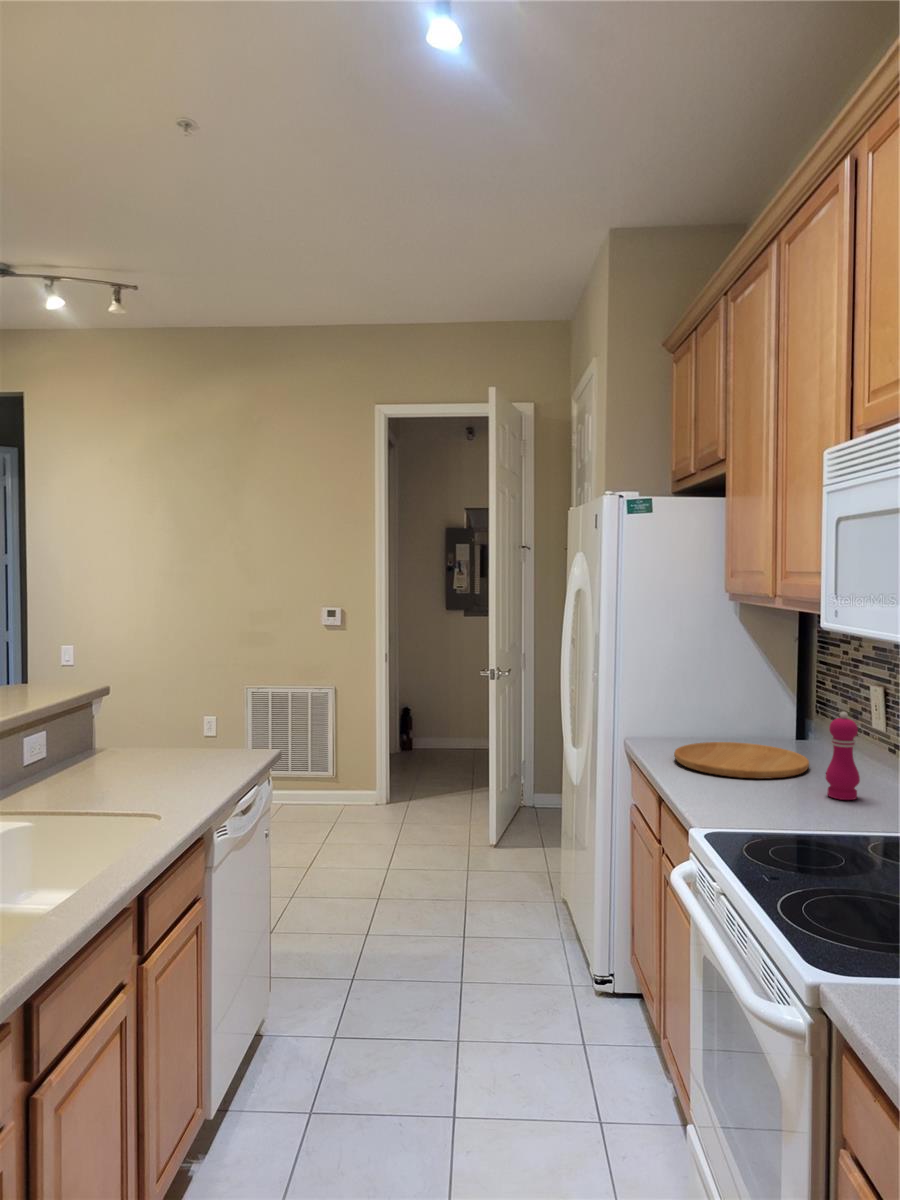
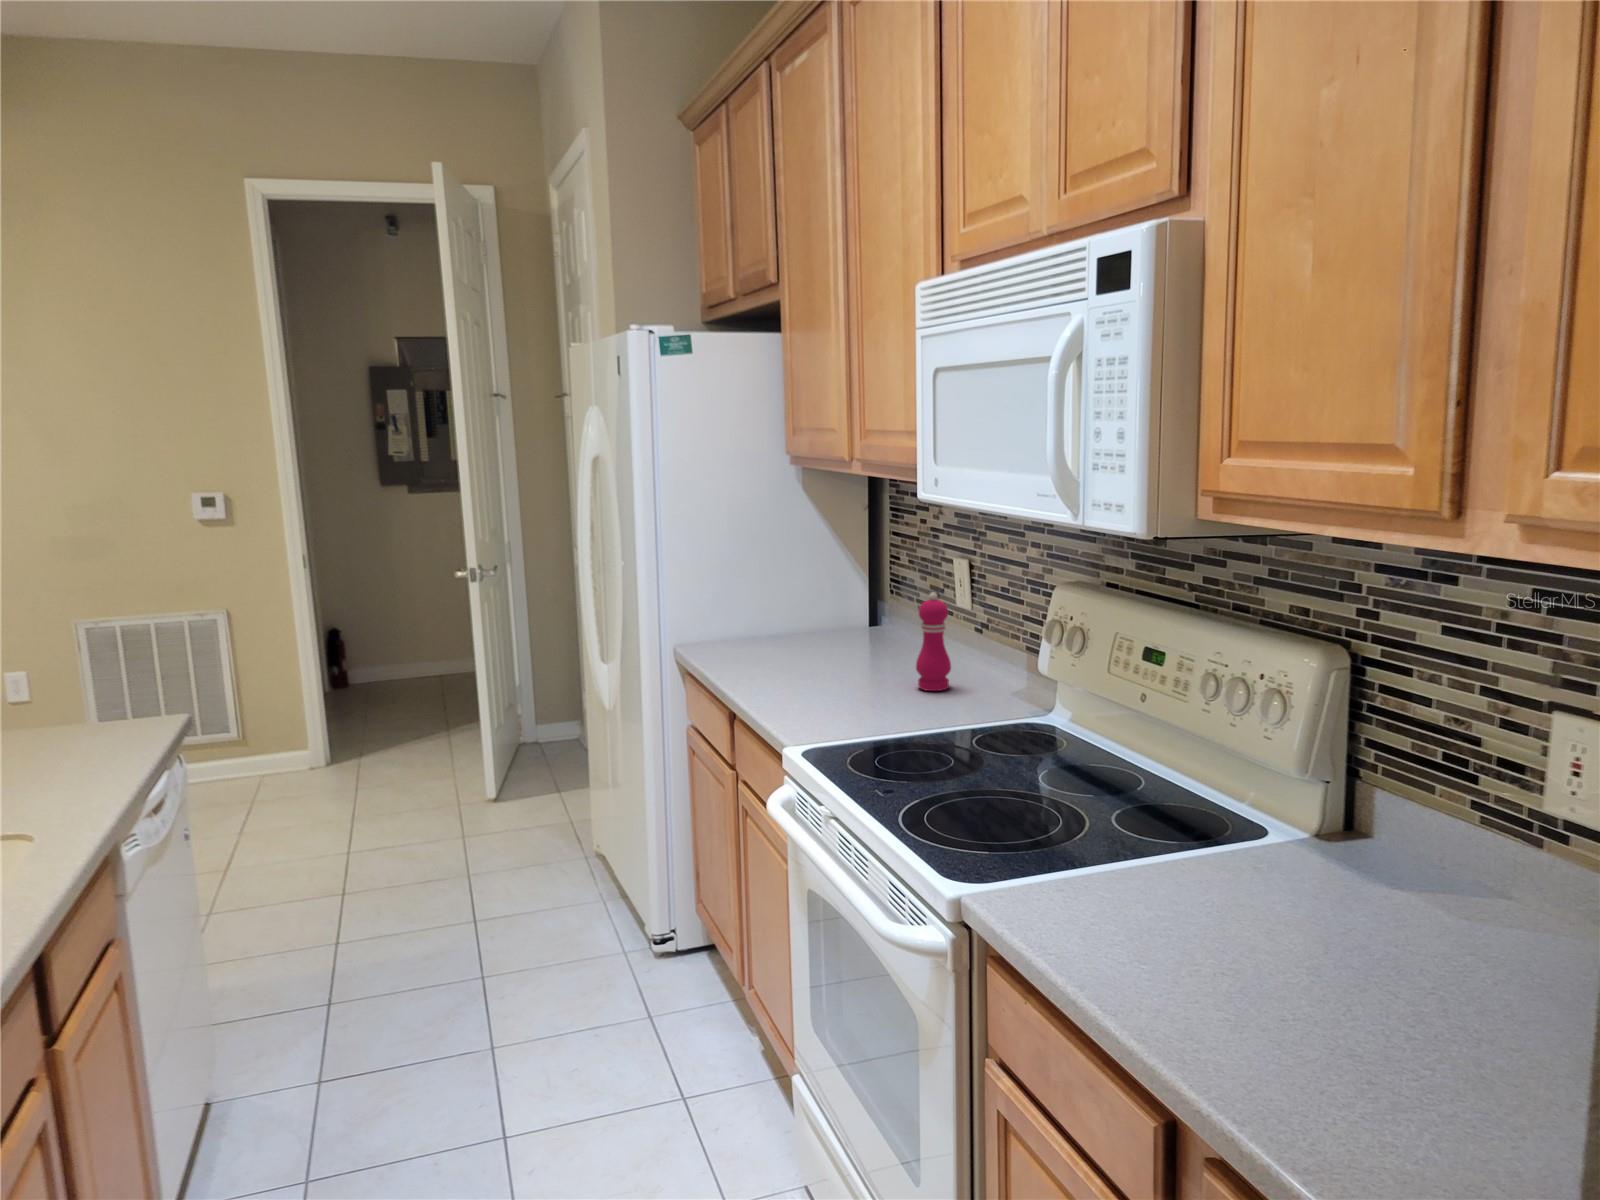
cutting board: present [674,742,809,779] -> none [741,637,892,679]

